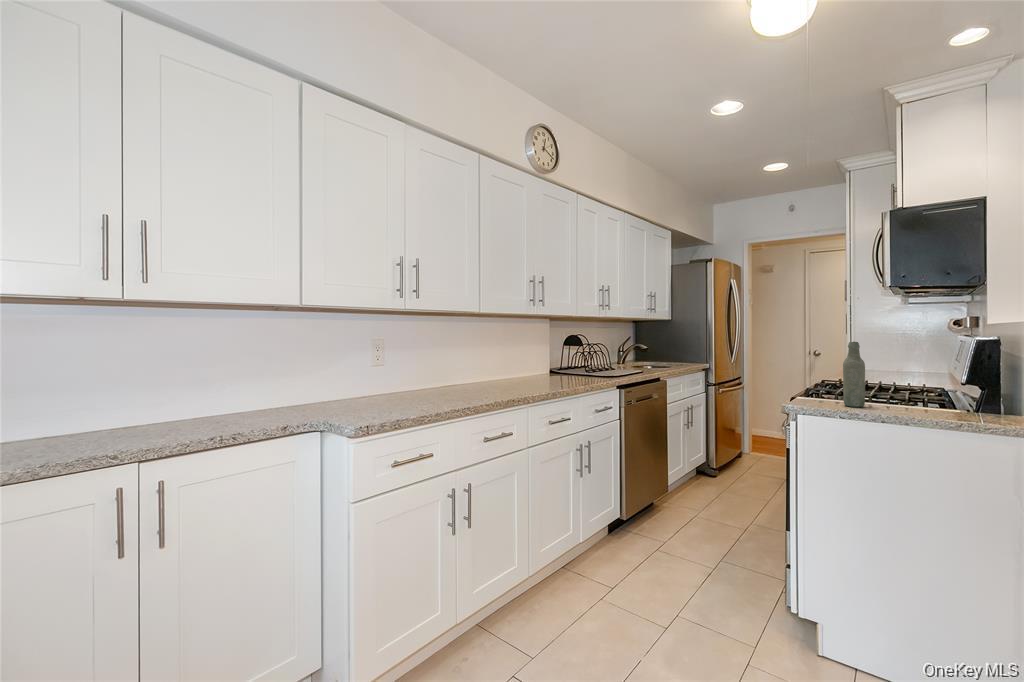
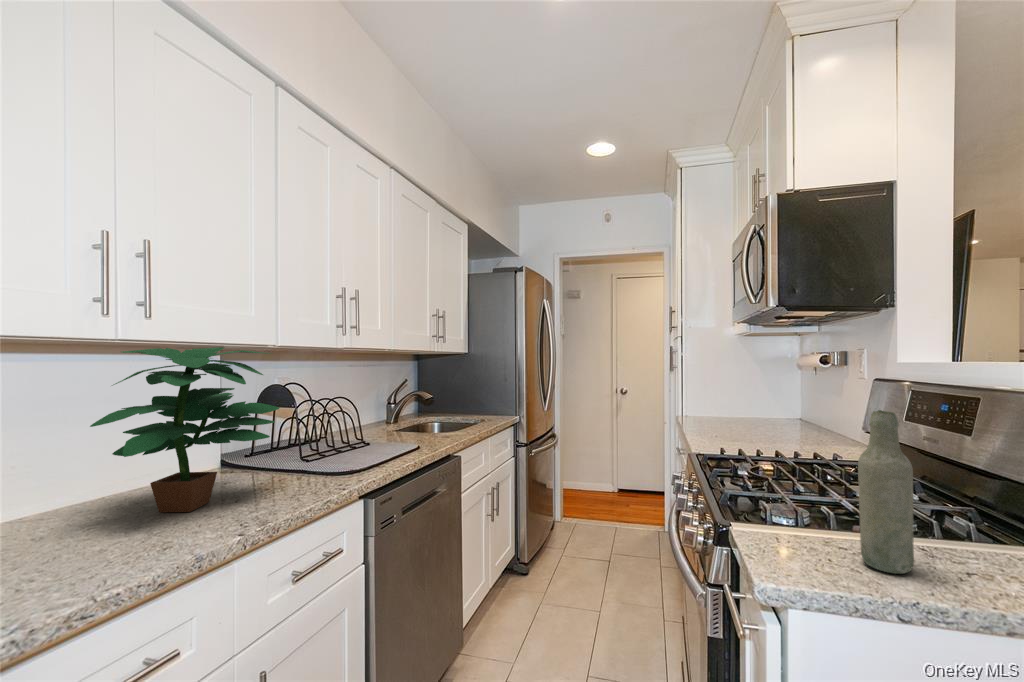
potted plant: none [526,317,583,382] -> present [90,347,279,512]

